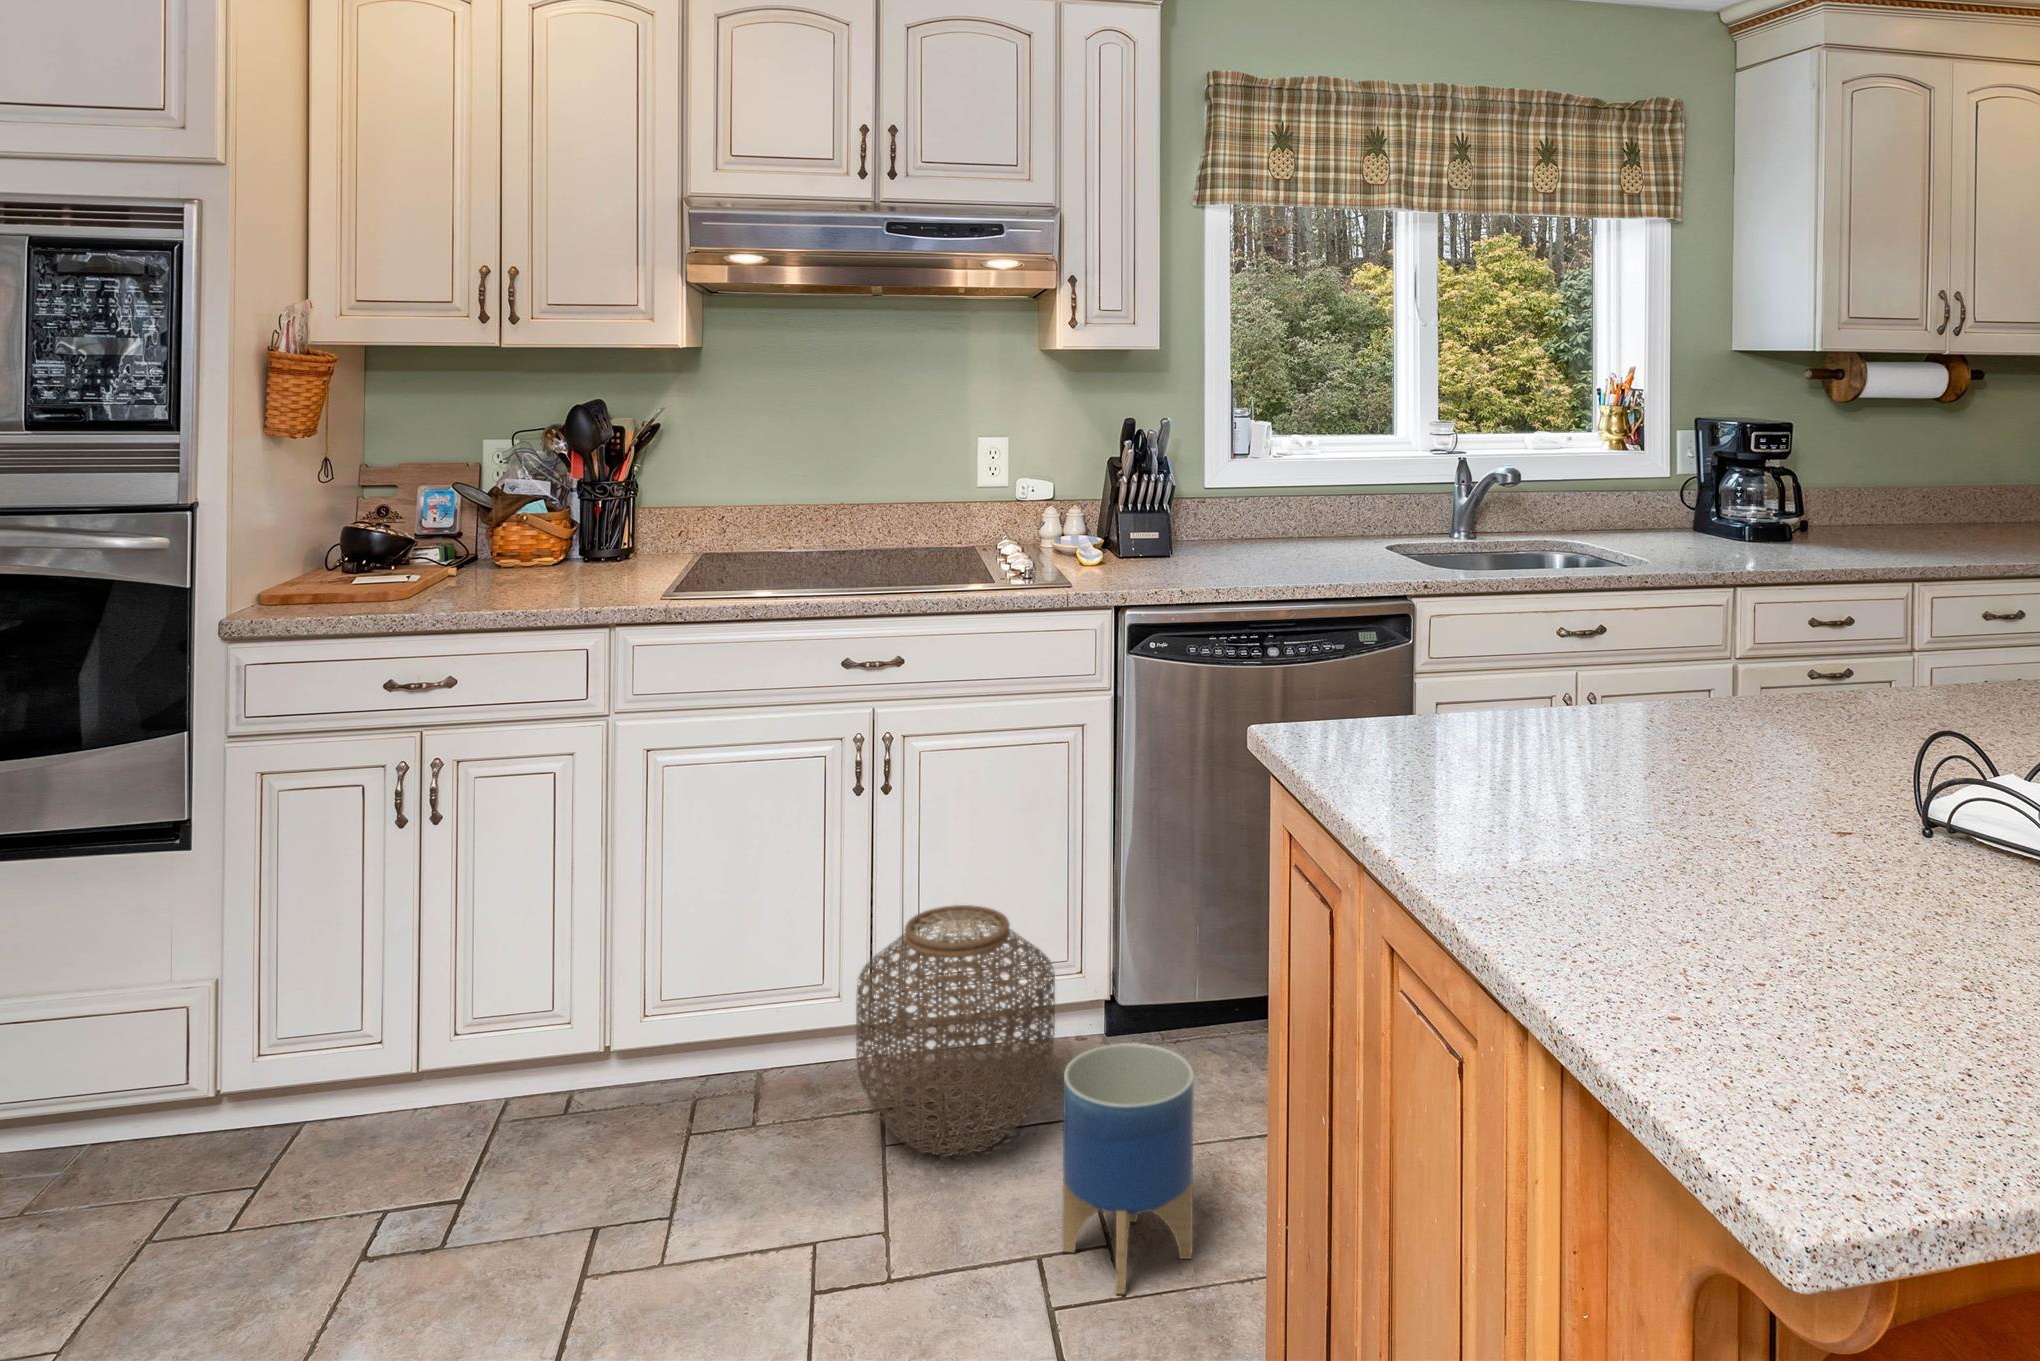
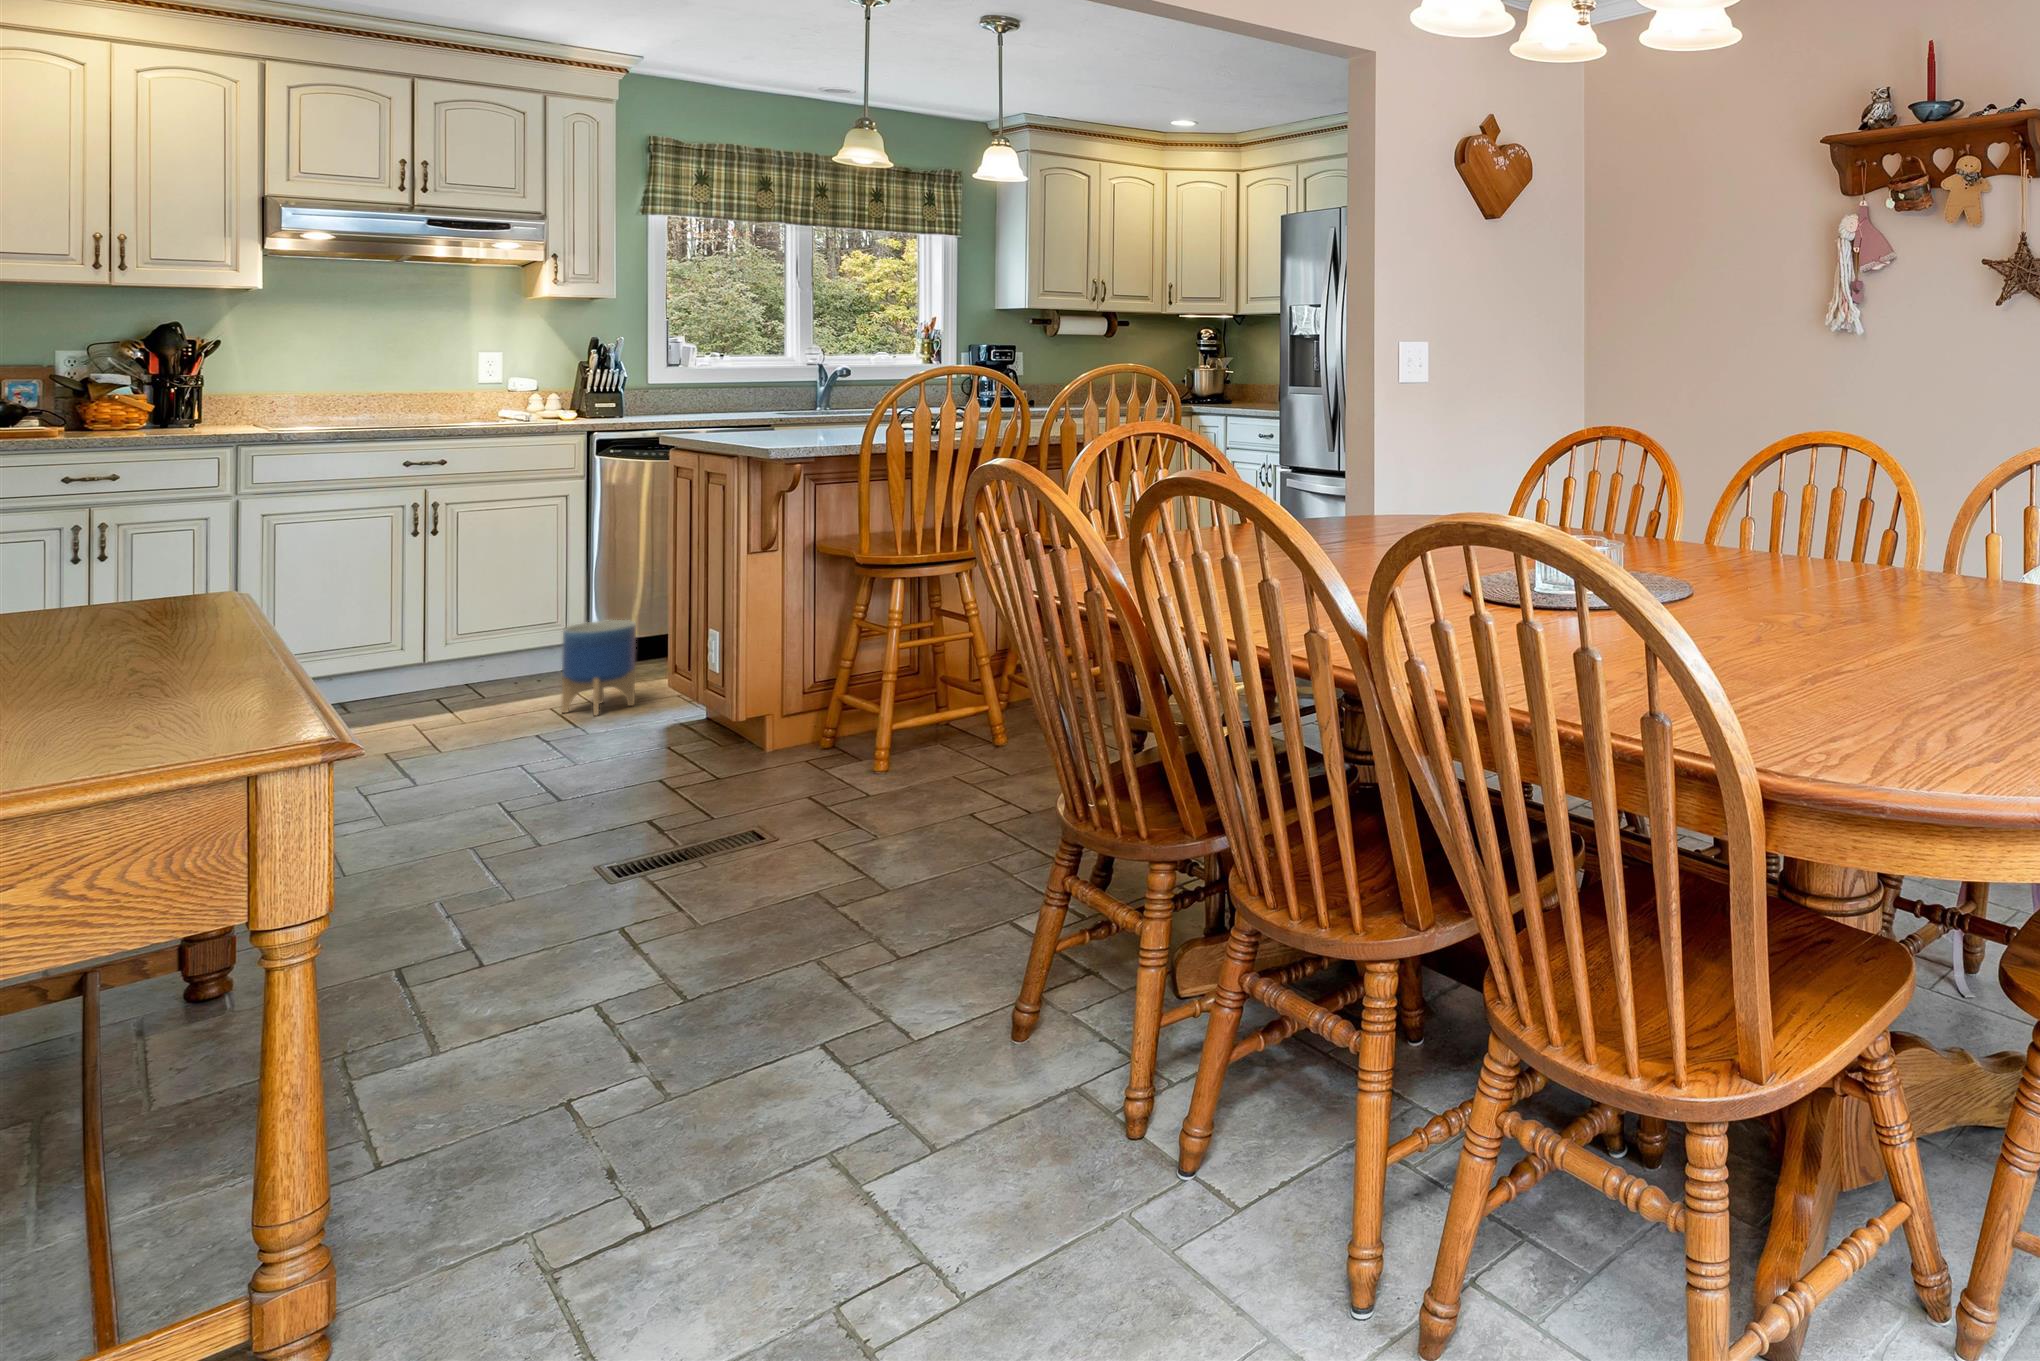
woven basket: present [856,905,1055,1155] -> none [420,588,551,706]

